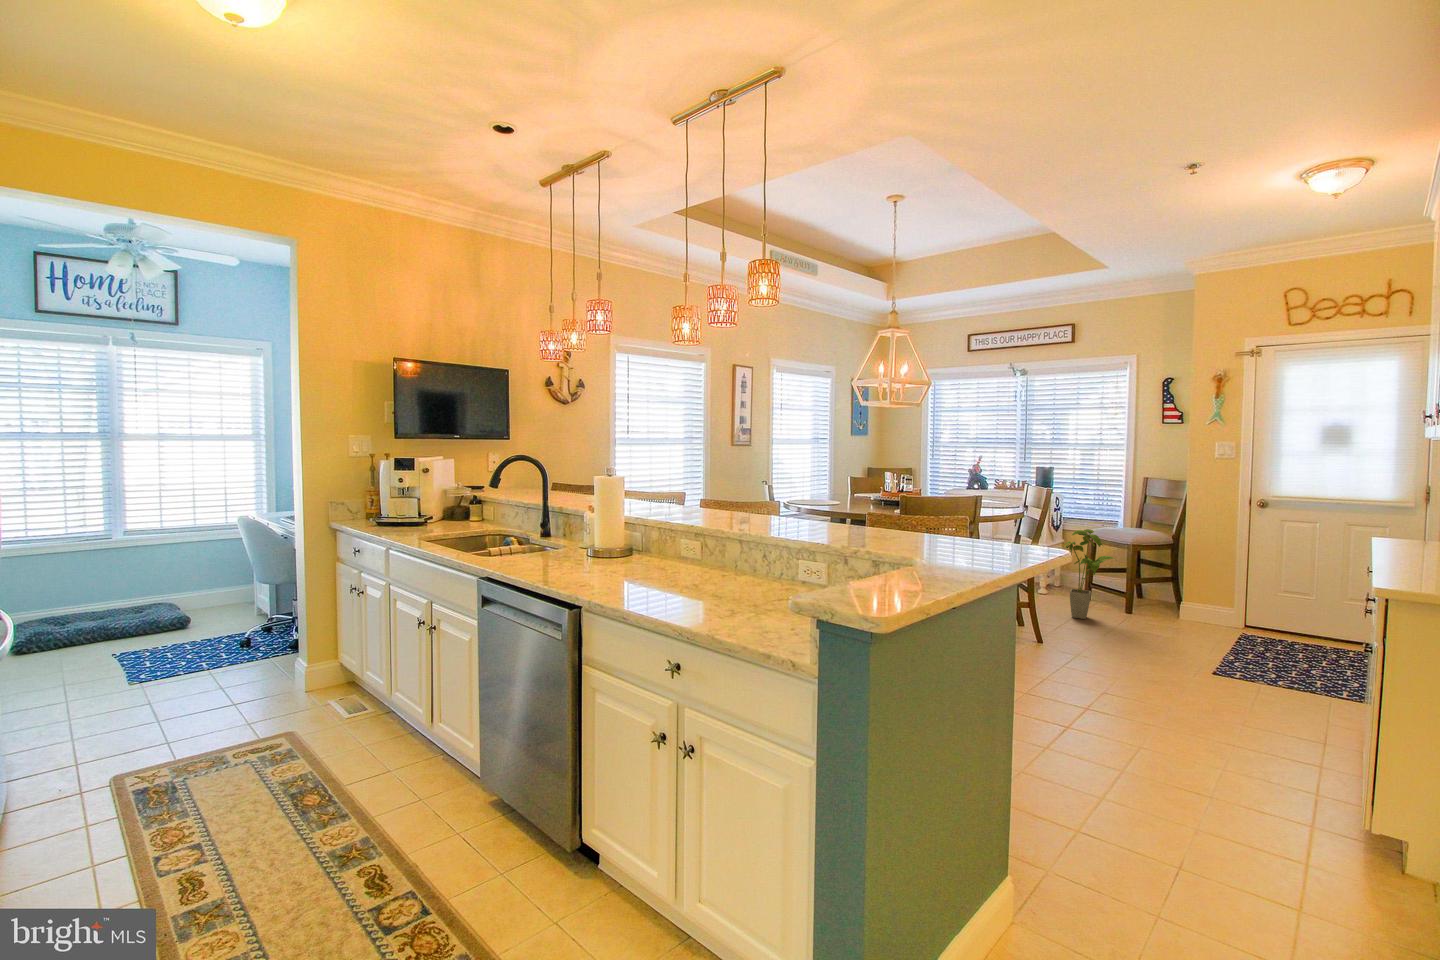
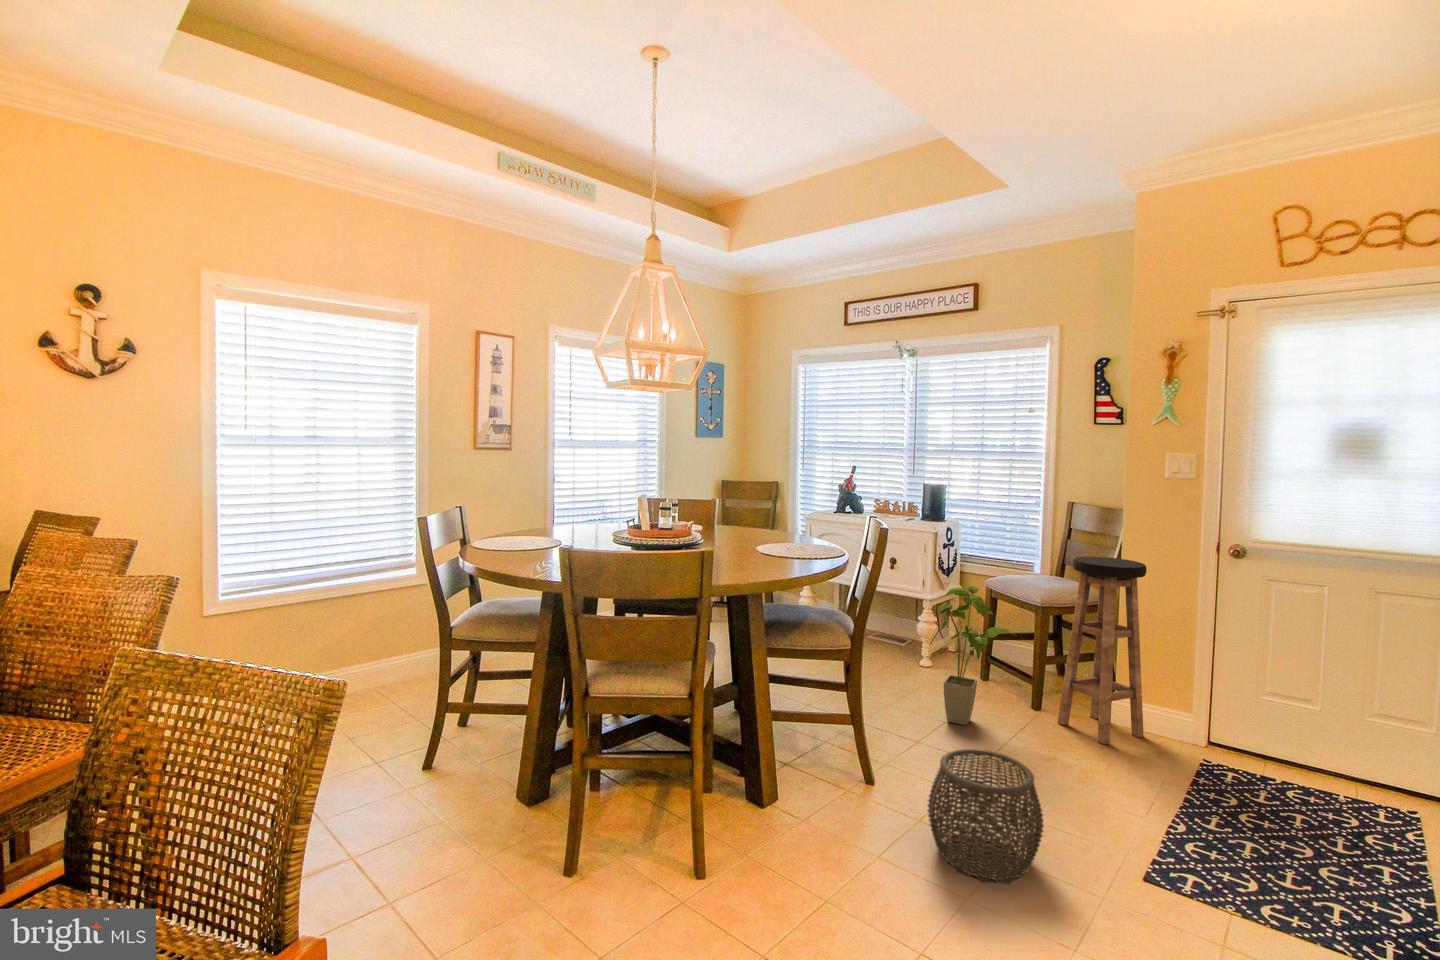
bar stool: none [1144,510,1204,627] -> present [1057,557,1147,744]
woven basket: none [1087,611,1157,675] -> present [928,749,1044,882]

